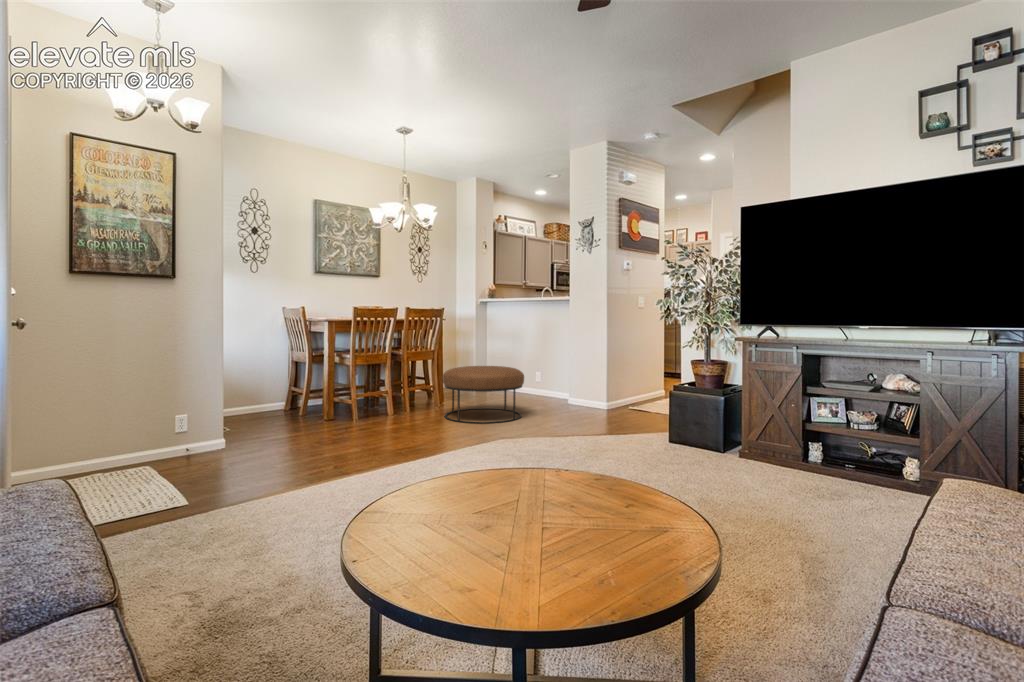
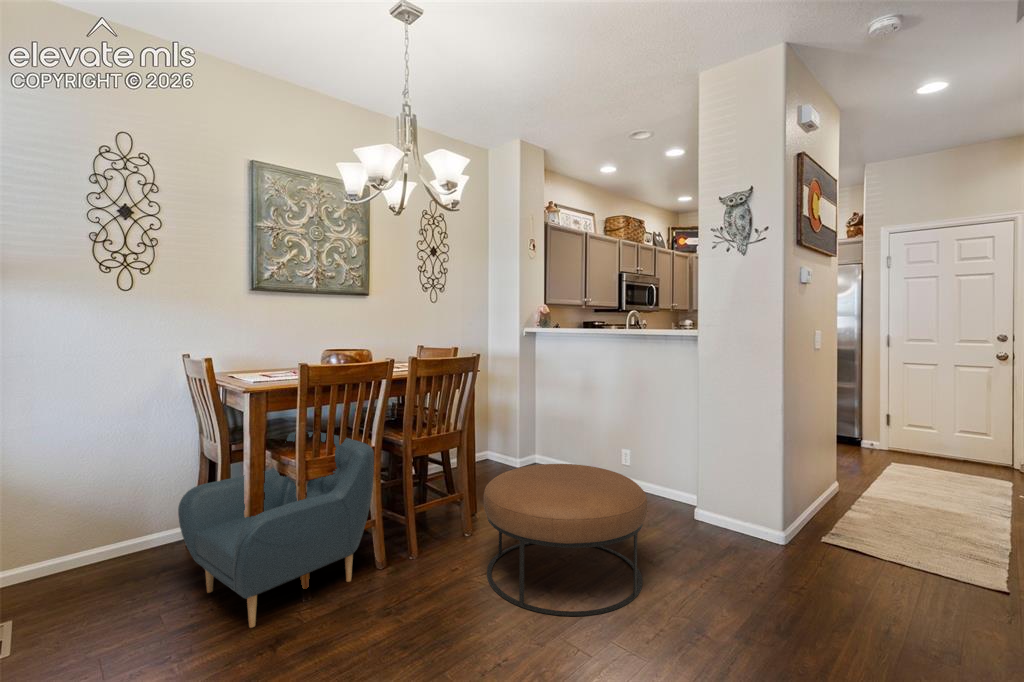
armchair: none [292,348,387,425] -> present [178,432,374,628]

